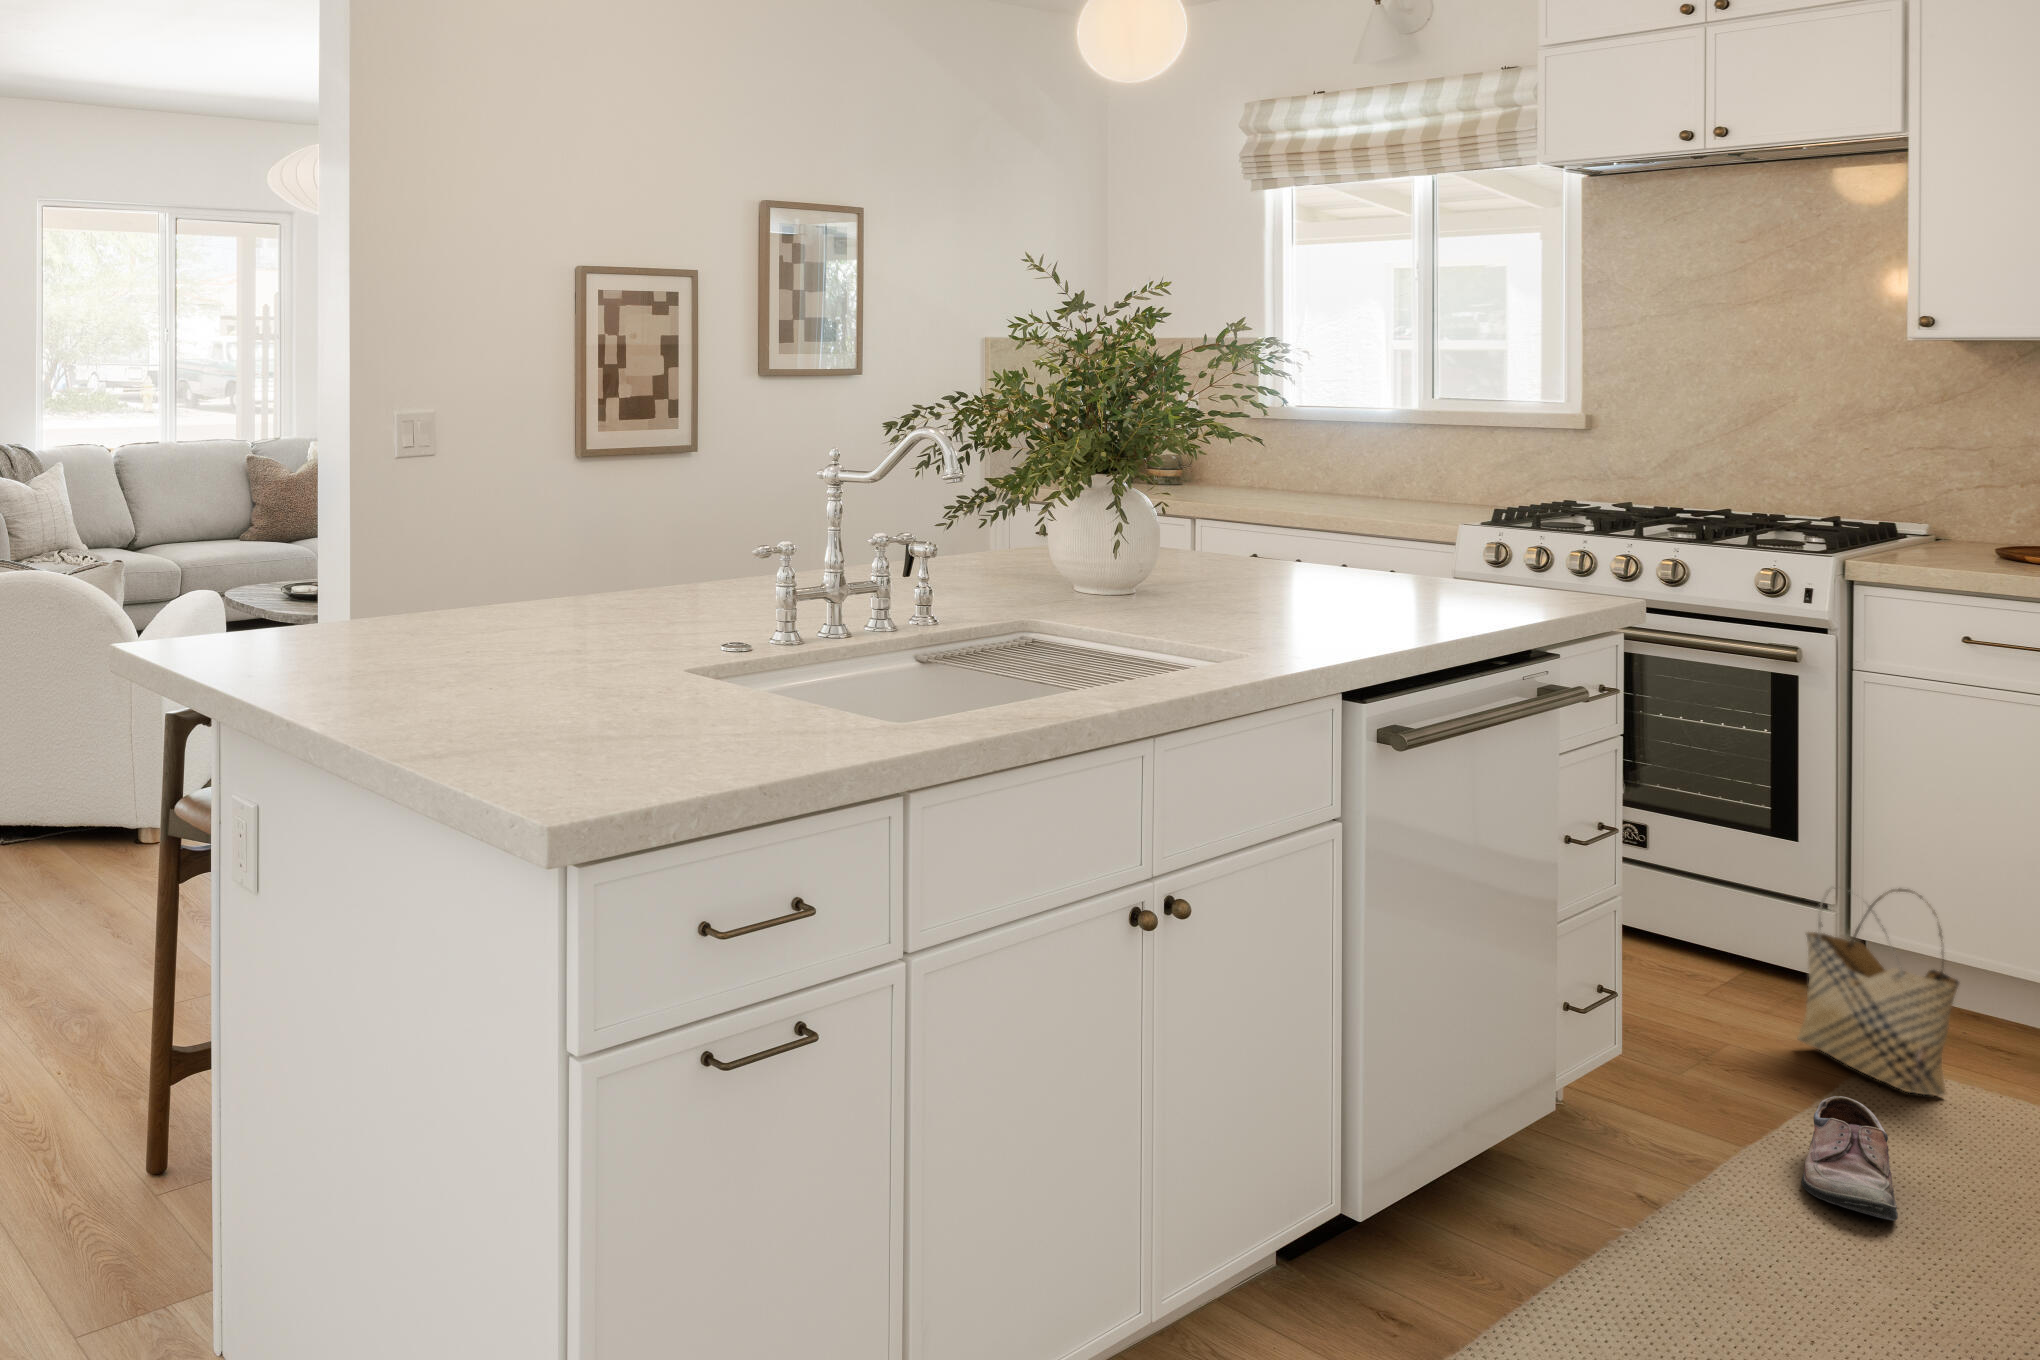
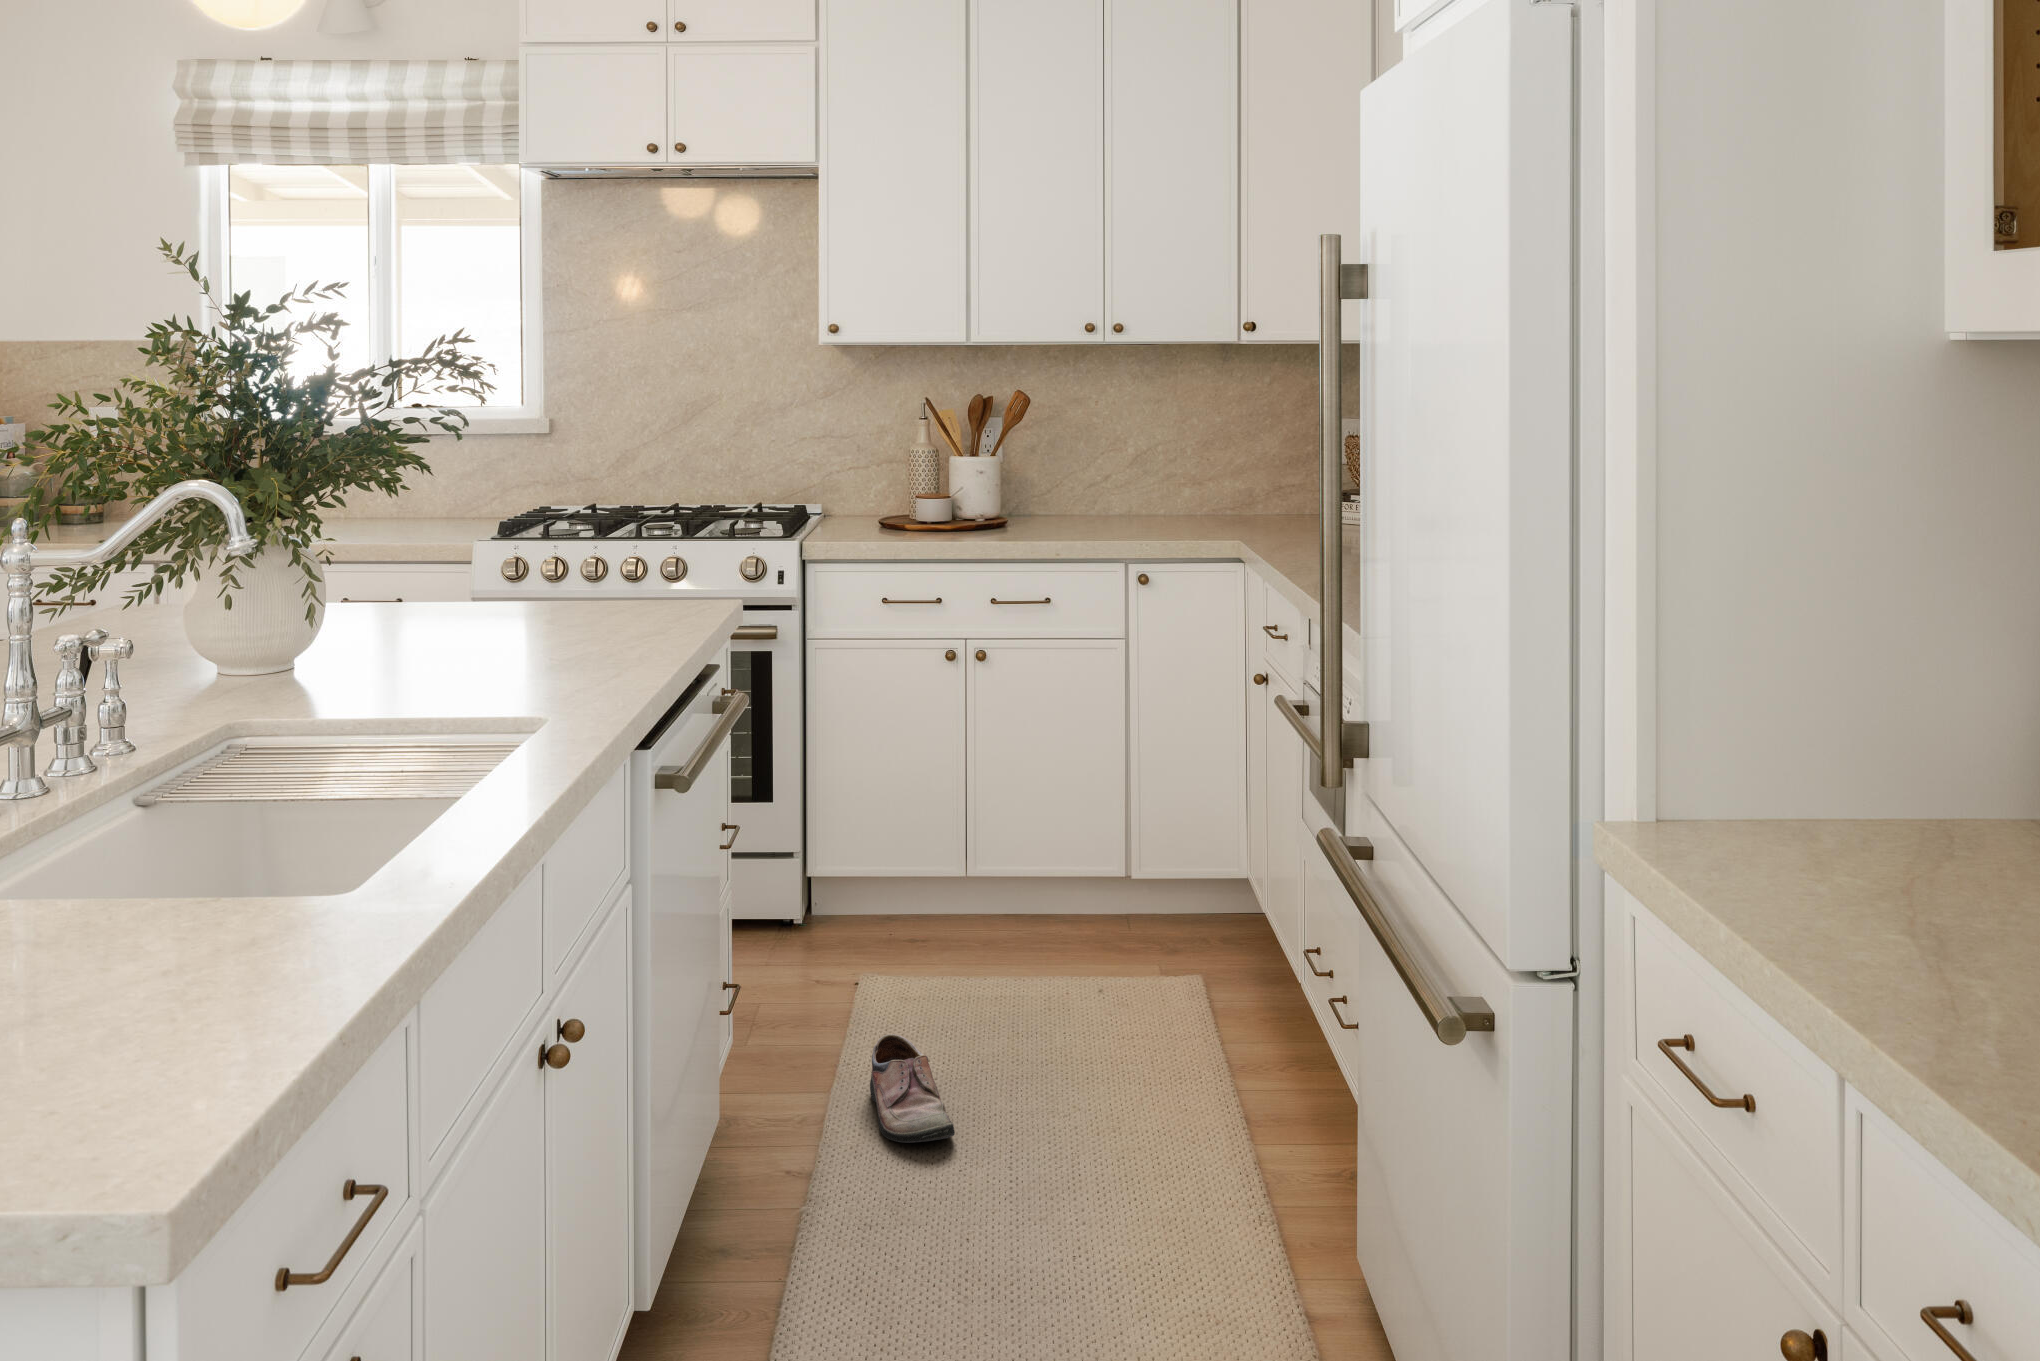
woven basket: present [1797,888,1959,1096] -> none [807,825,922,1004]

